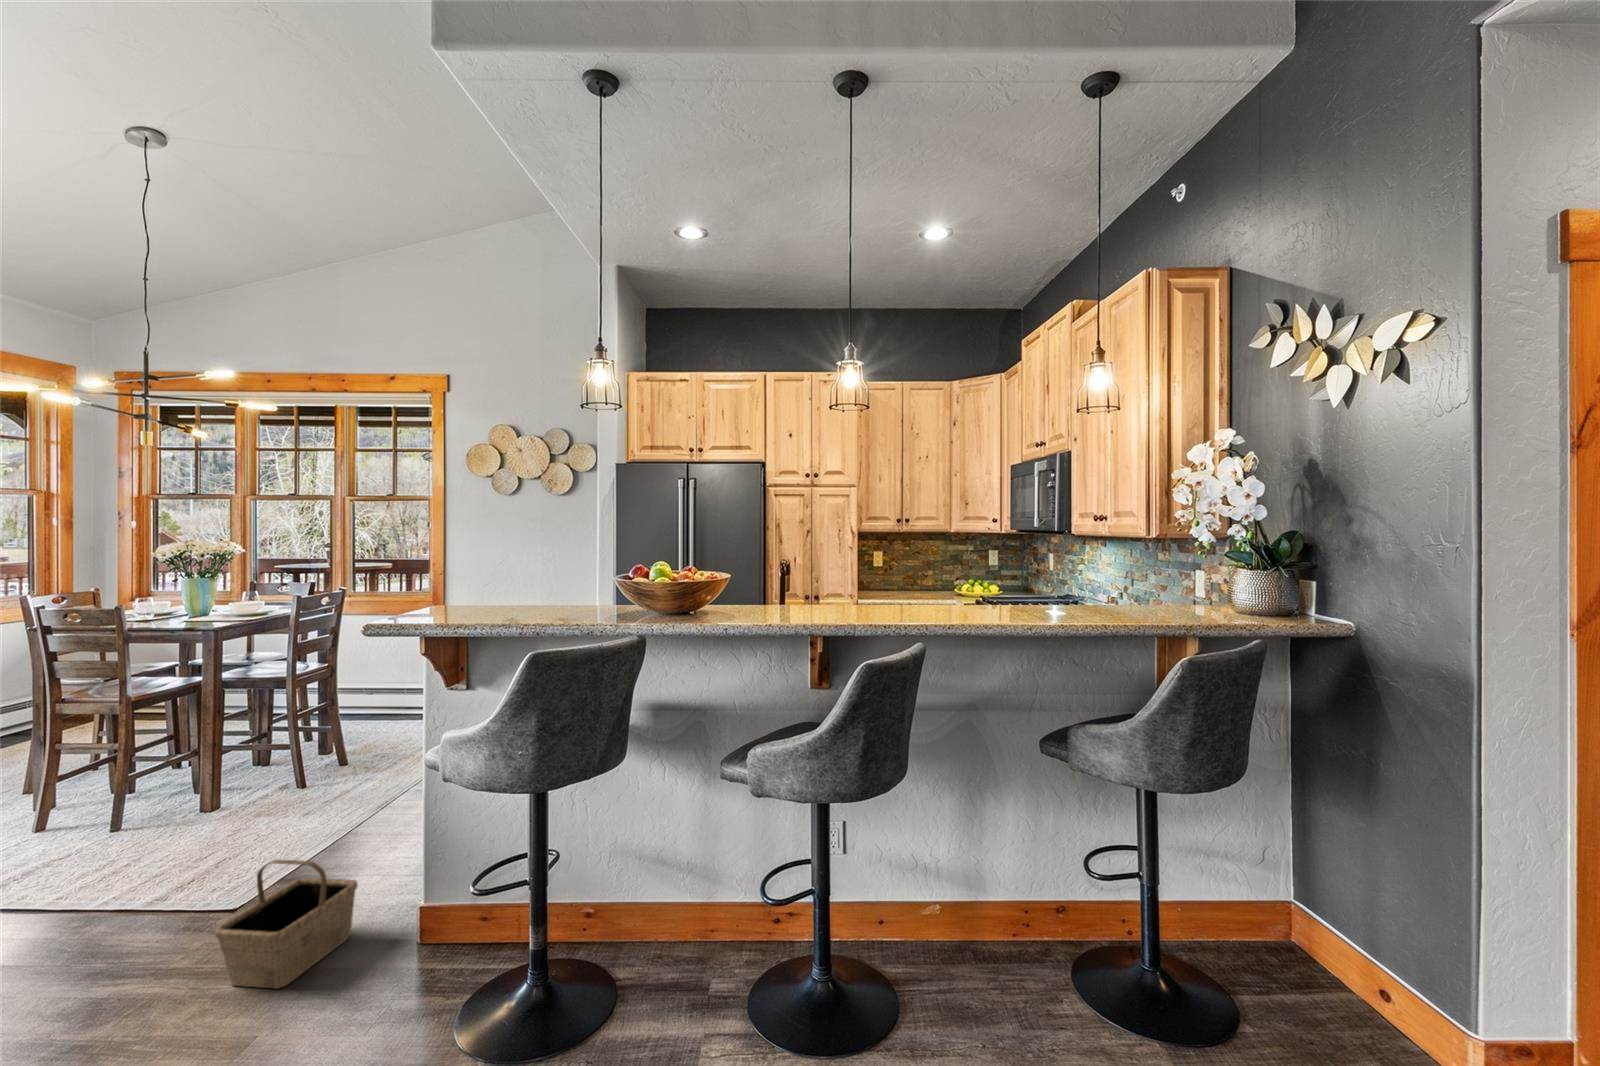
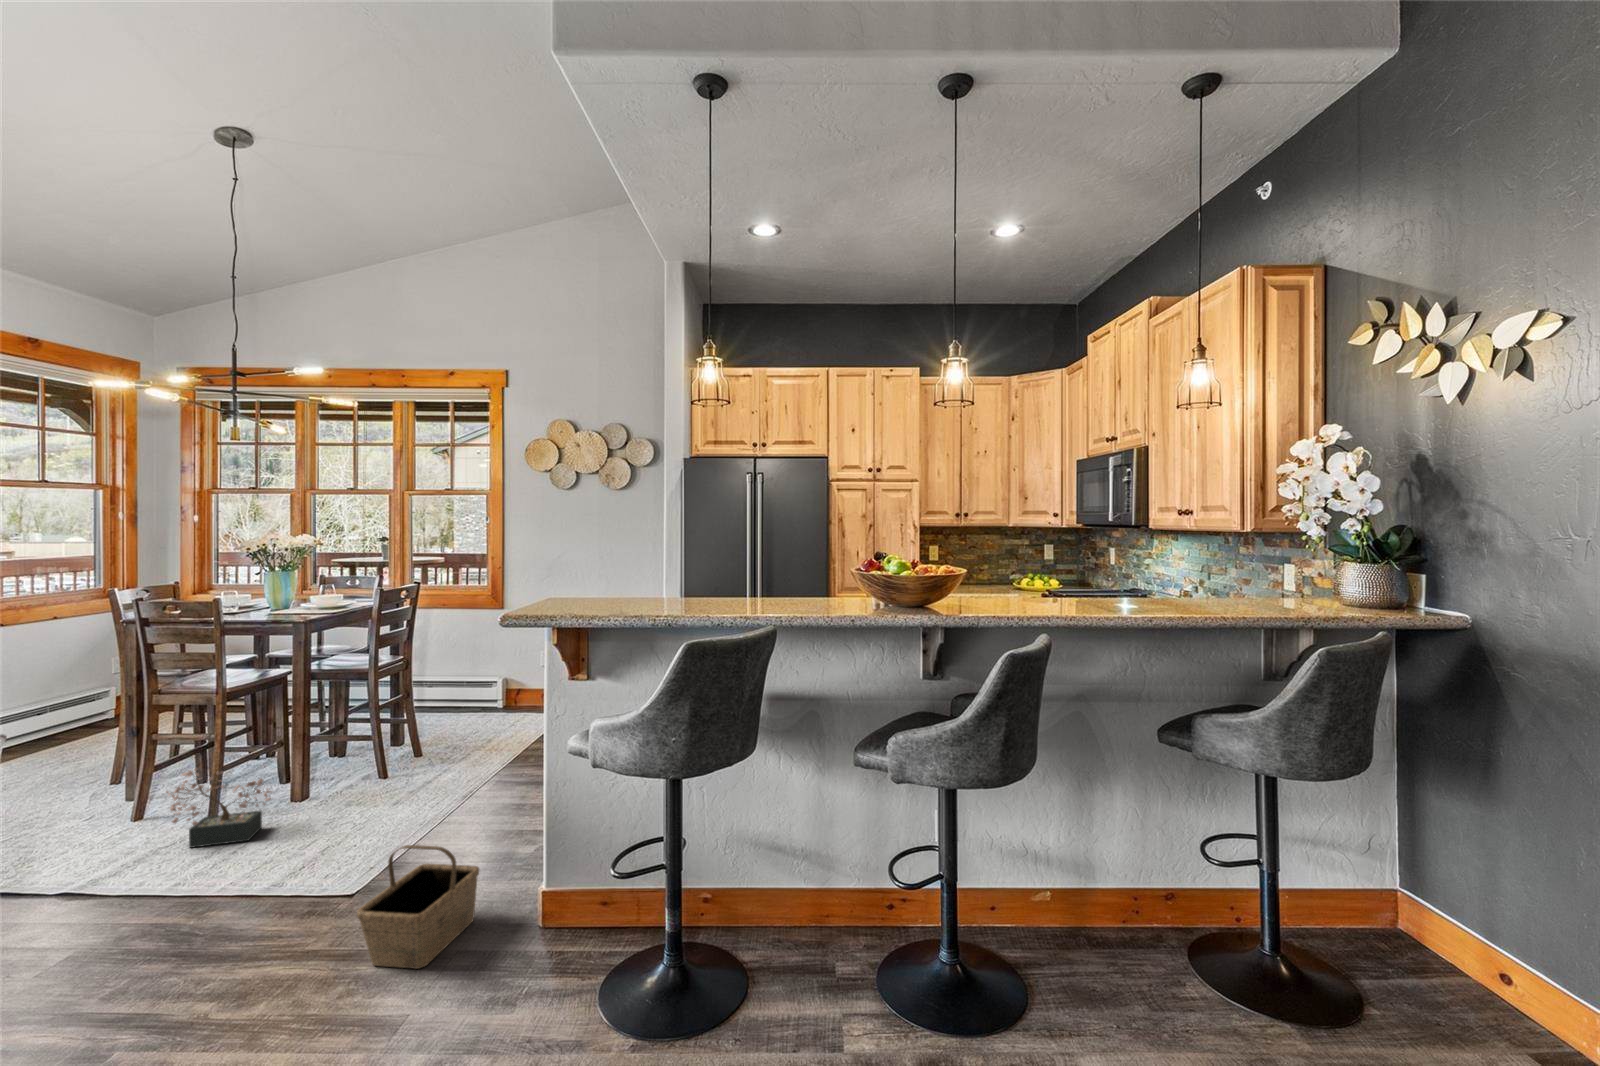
decorative plant: none [54,778,175,860] -> present [166,768,272,848]

